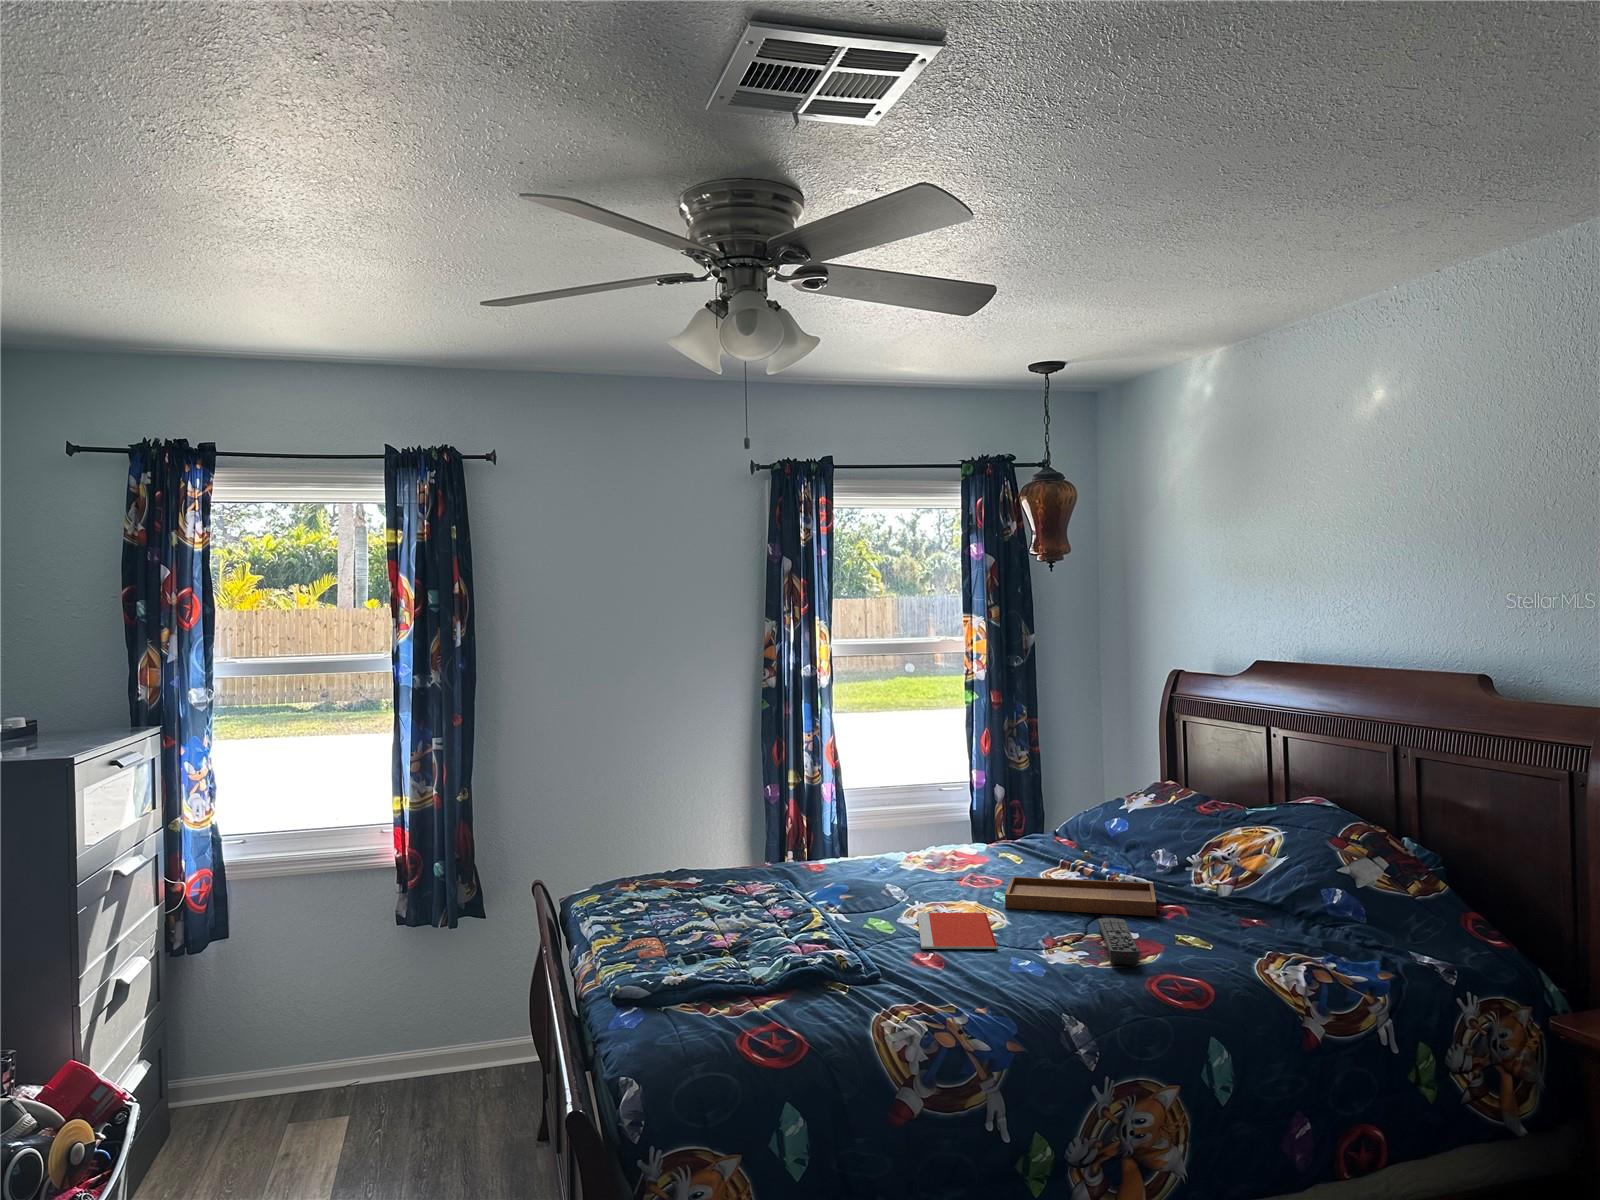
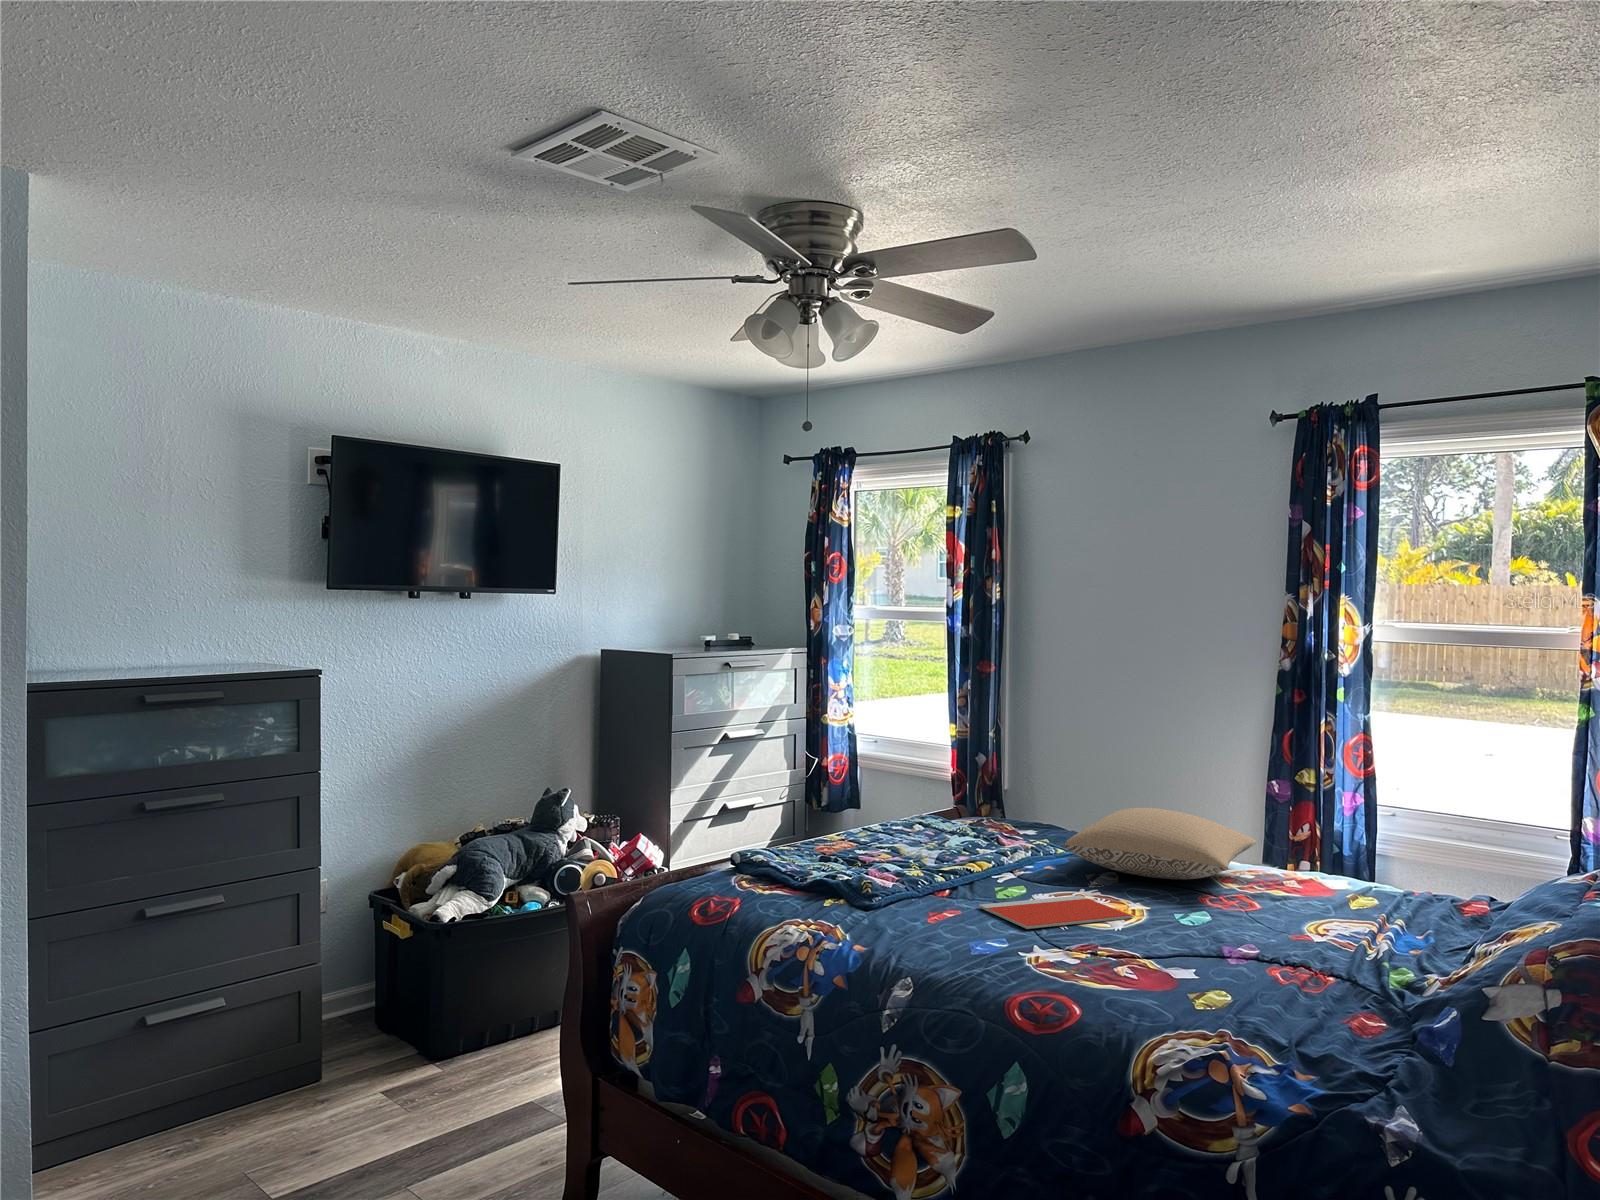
pillow: none [795,822,977,885] -> present [1065,808,1256,879]
tray: present [1005,851,1156,916] -> none [1173,885,1381,981]
remote control: present [1098,918,1139,965] -> none [1059,945,1191,982]

